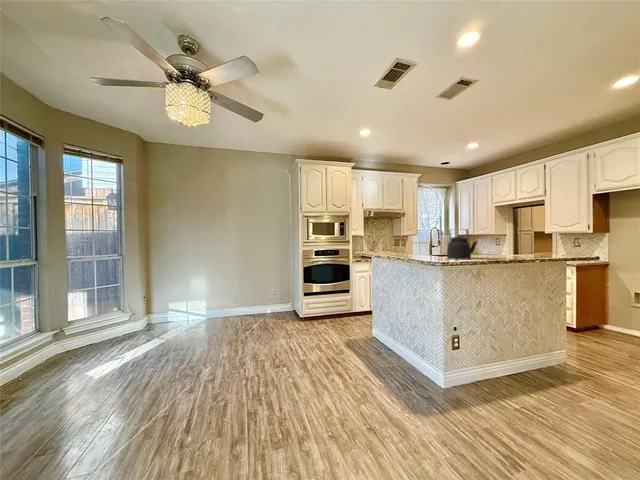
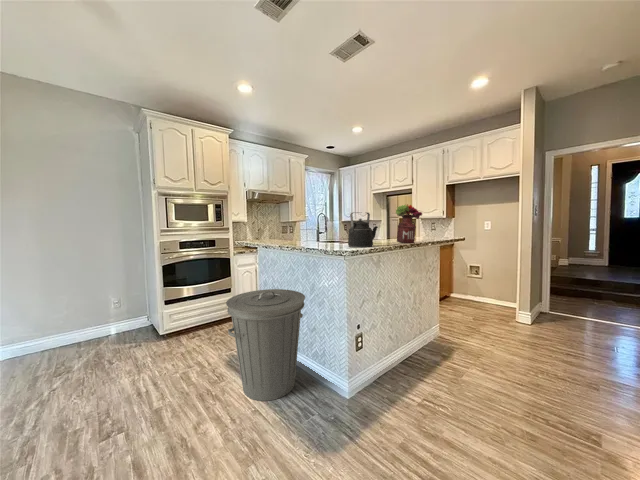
flower arrangement: none [500,221,532,258] -> present [396,204,422,243]
trash can: none [347,290,408,374] -> present [226,289,305,401]

